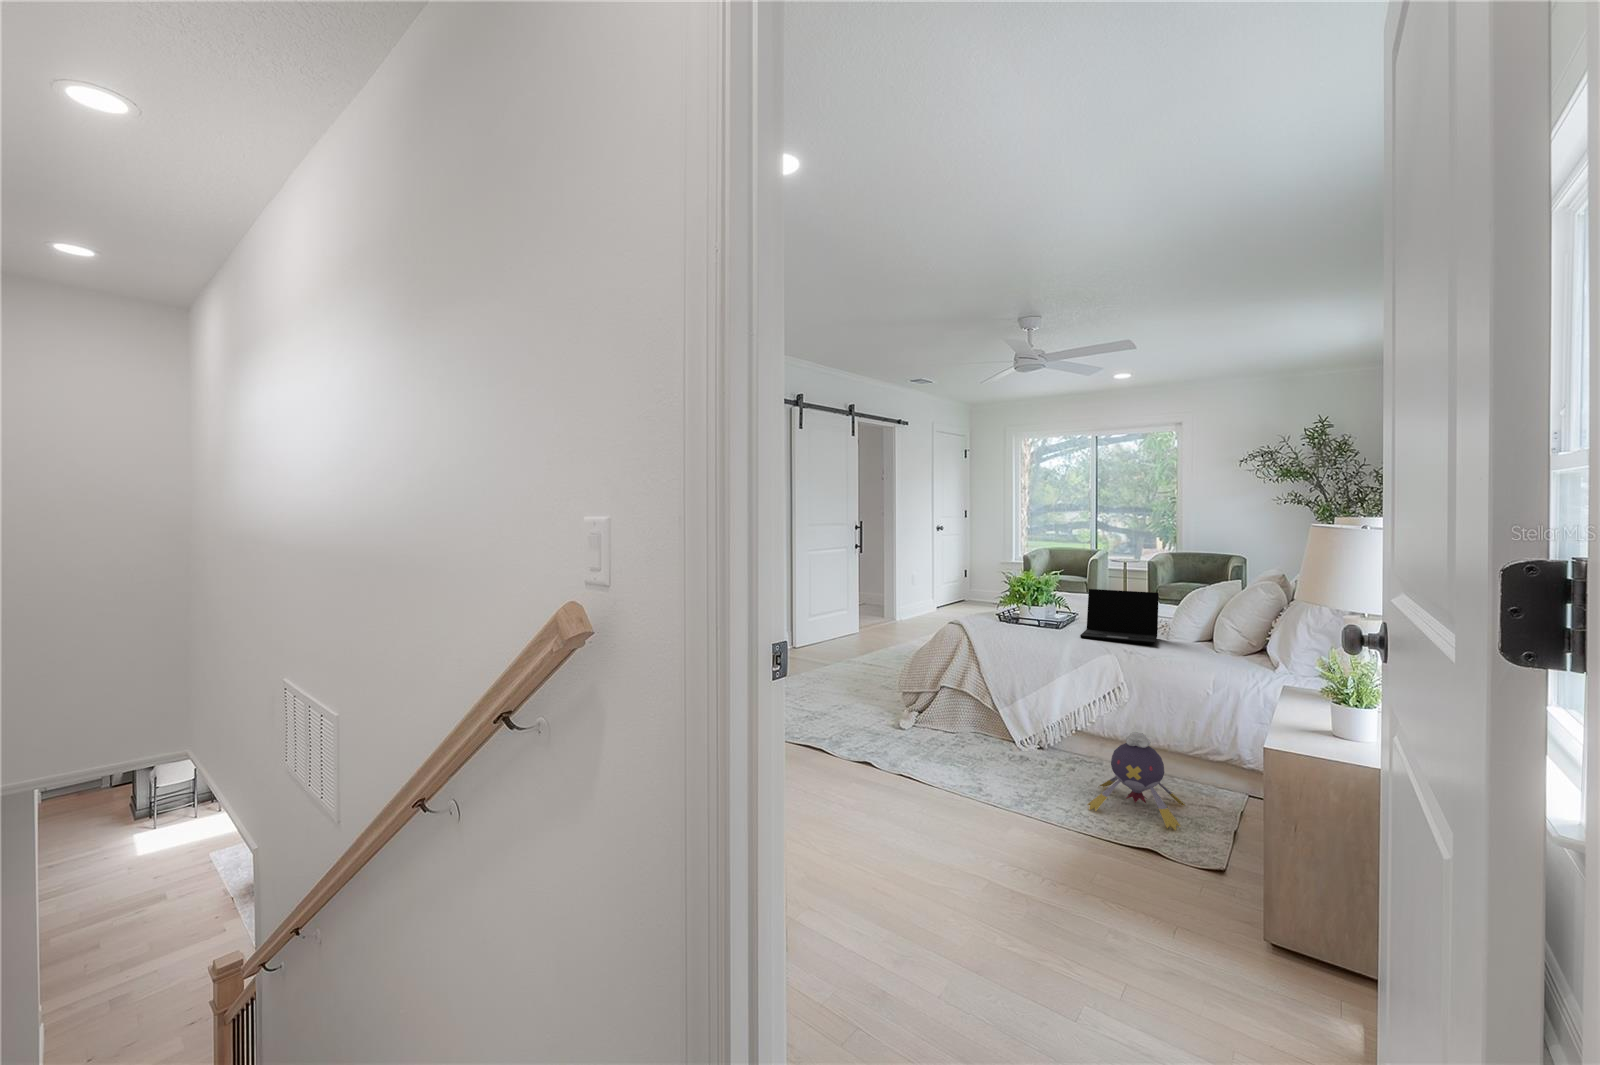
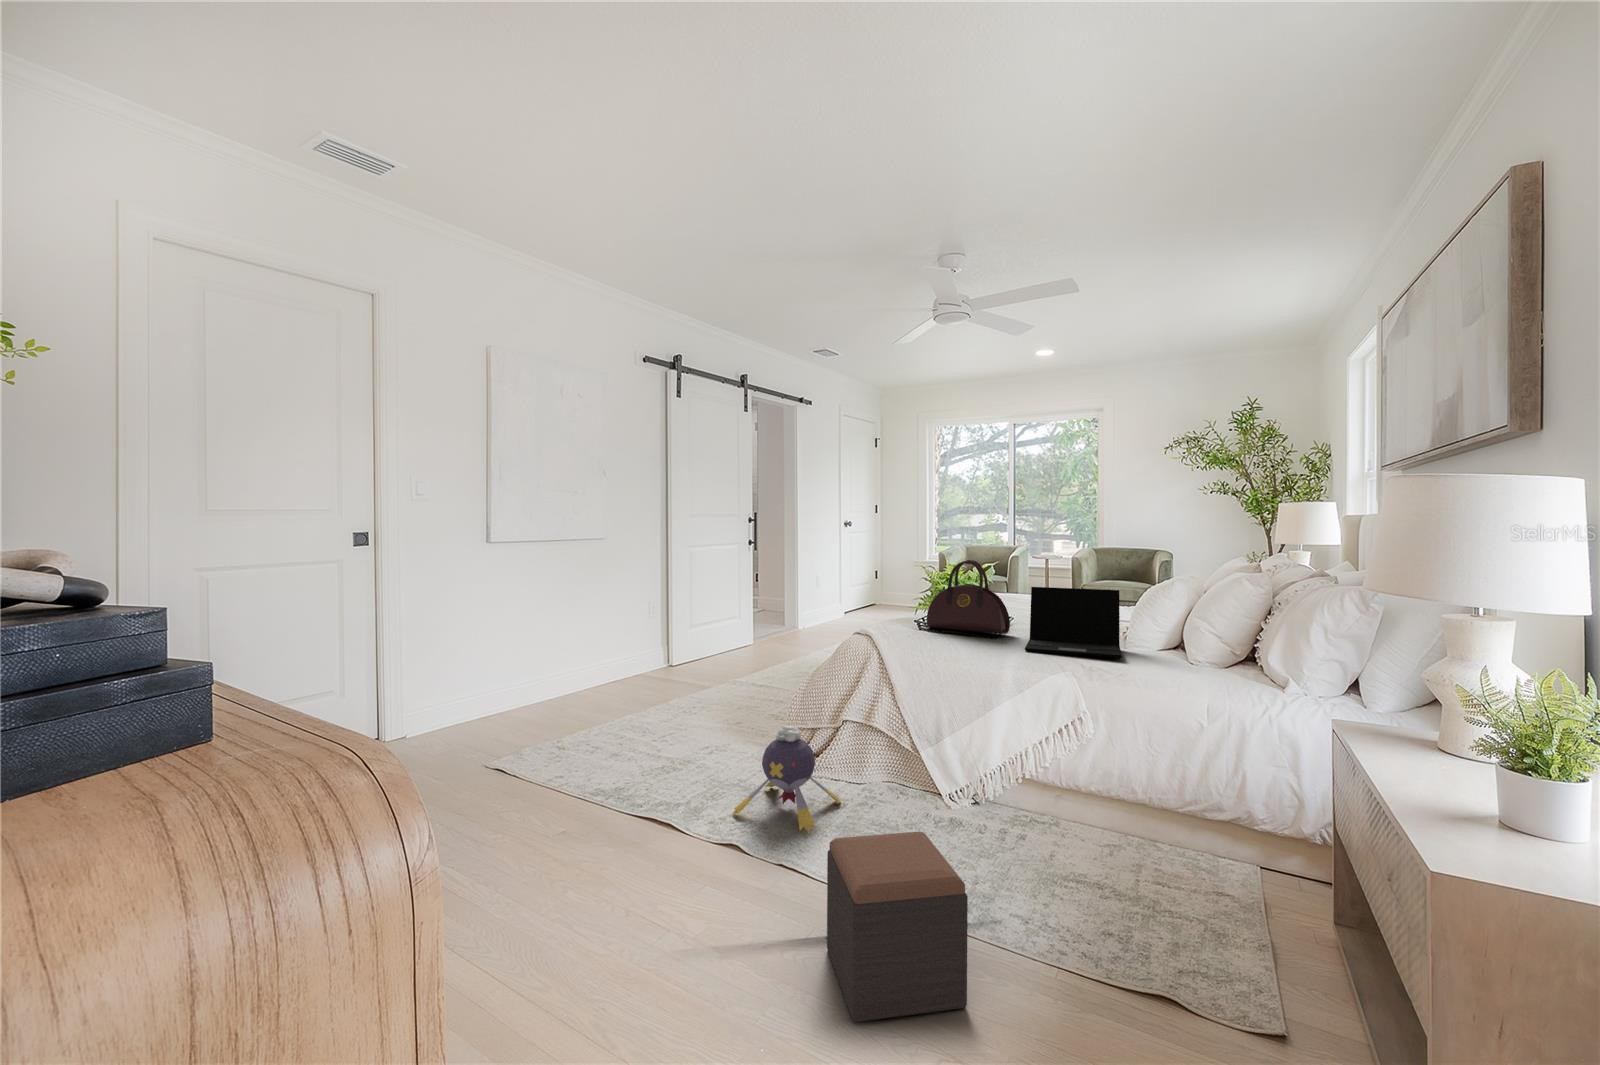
handbag: none [1006,567,1072,625] -> present [927,559,1010,634]
plush toy: present [1088,732,1185,830] -> present [733,725,841,832]
footstool: none [932,750,1022,854] -> present [827,831,968,1022]

